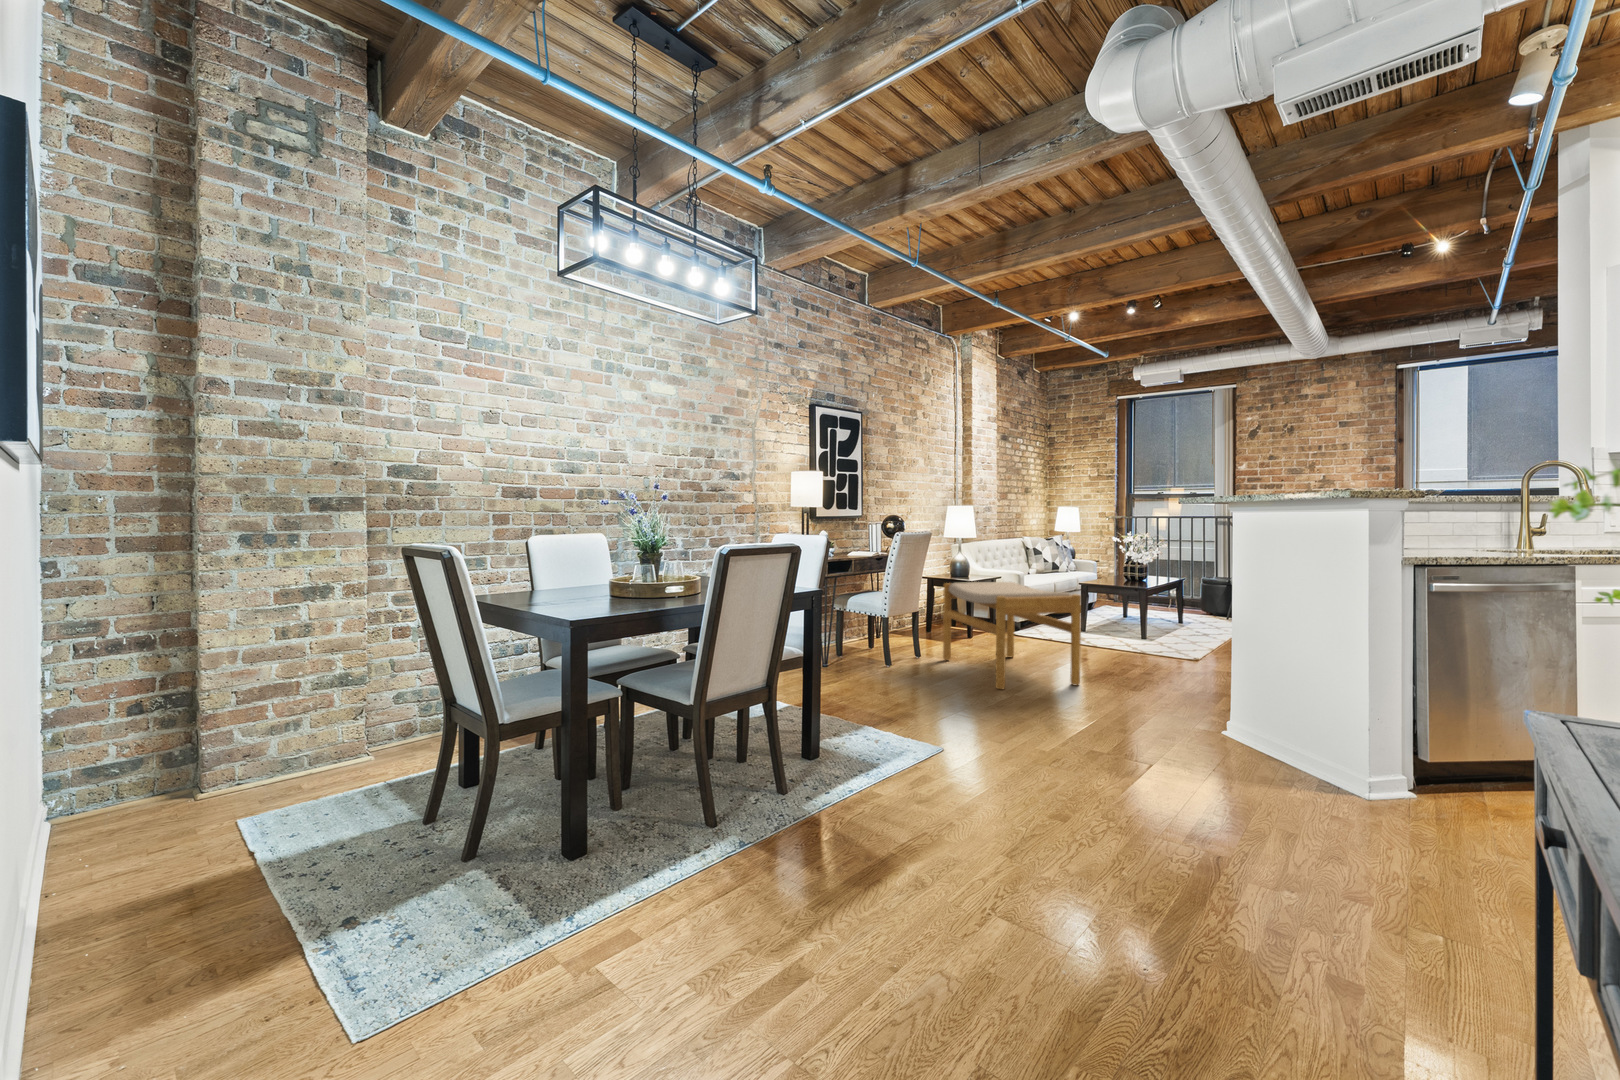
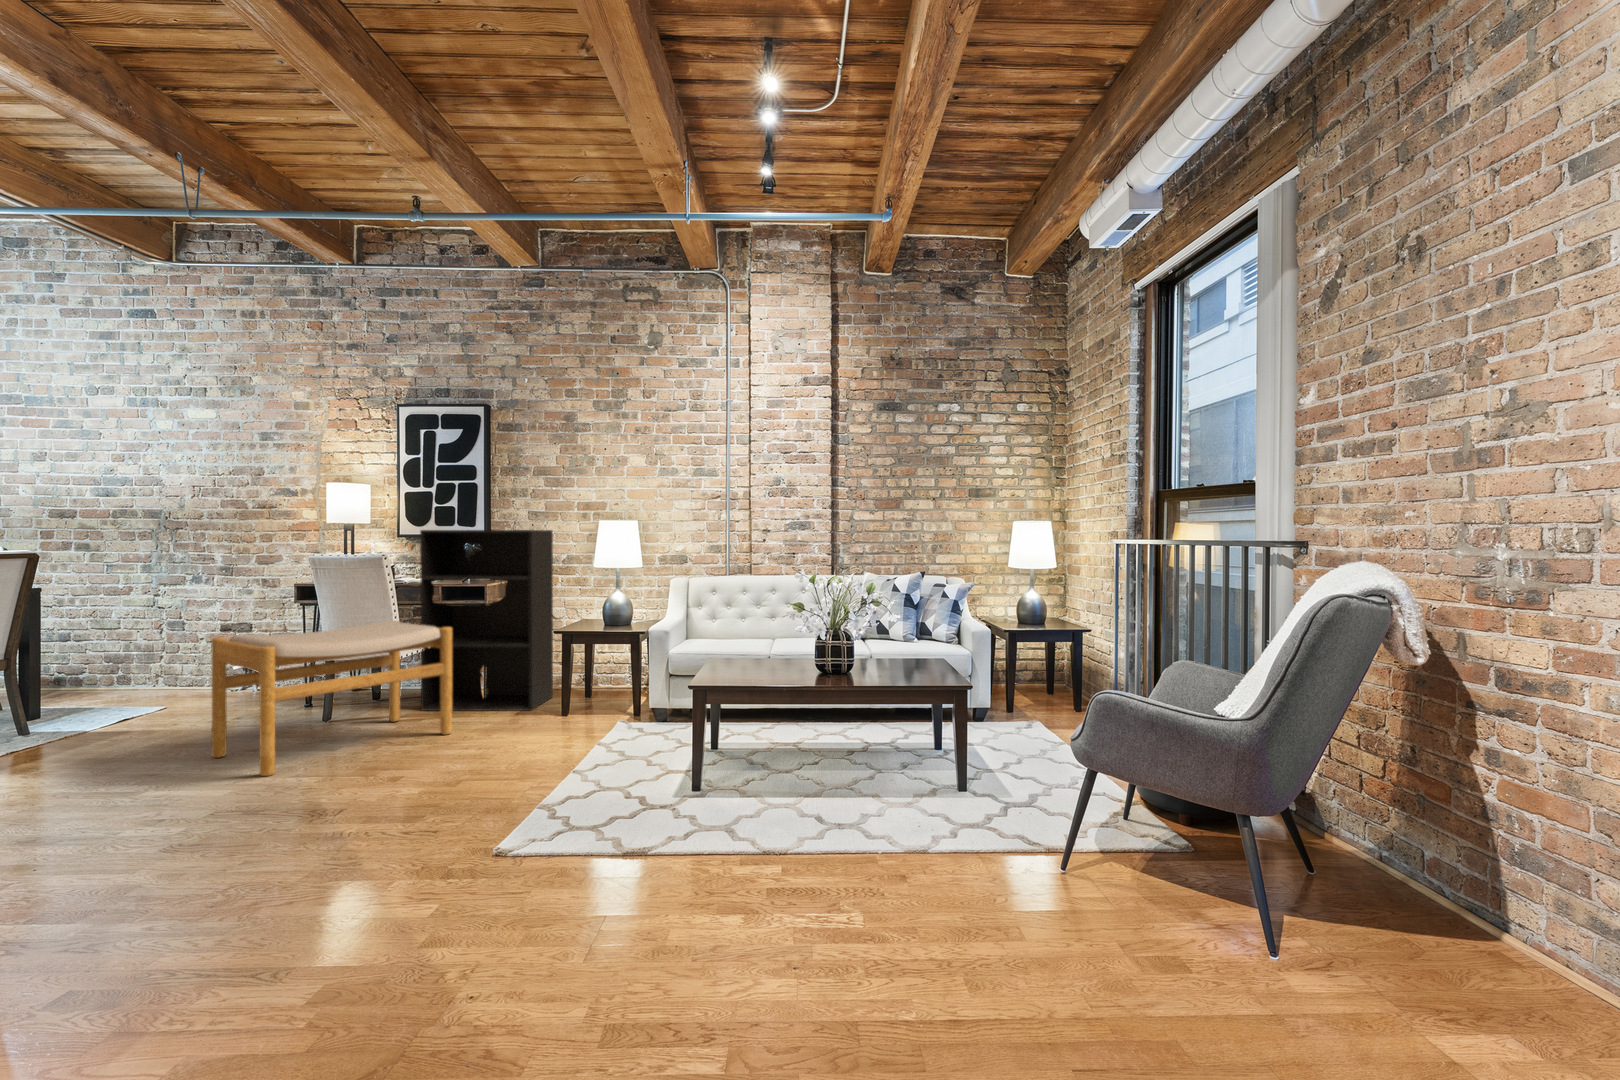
bookshelf: none [877,513,965,655] -> present [420,530,553,711]

